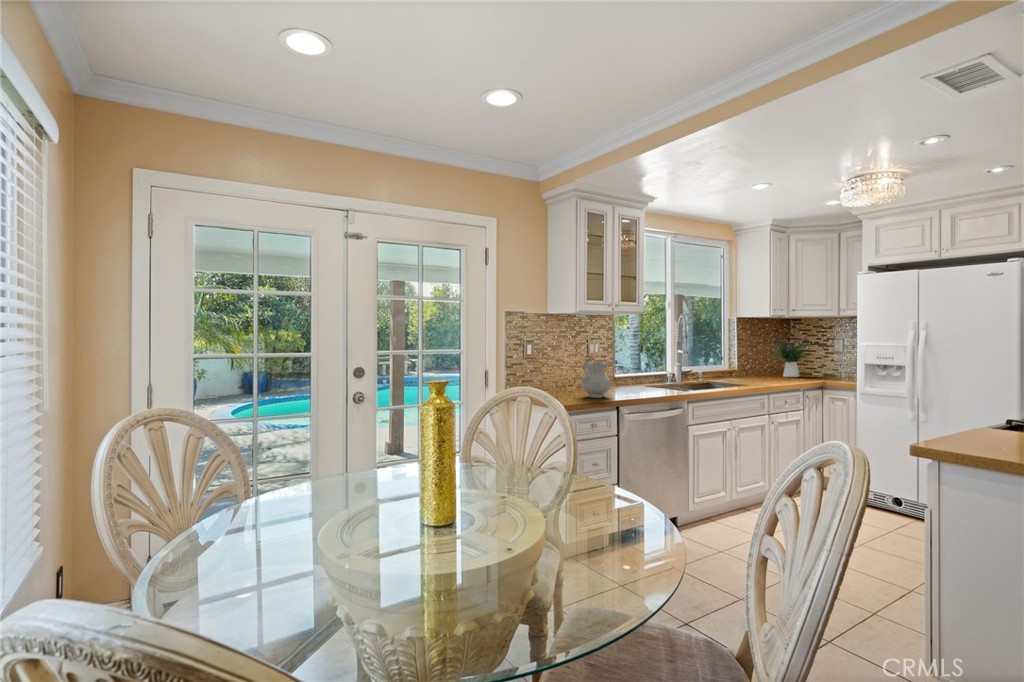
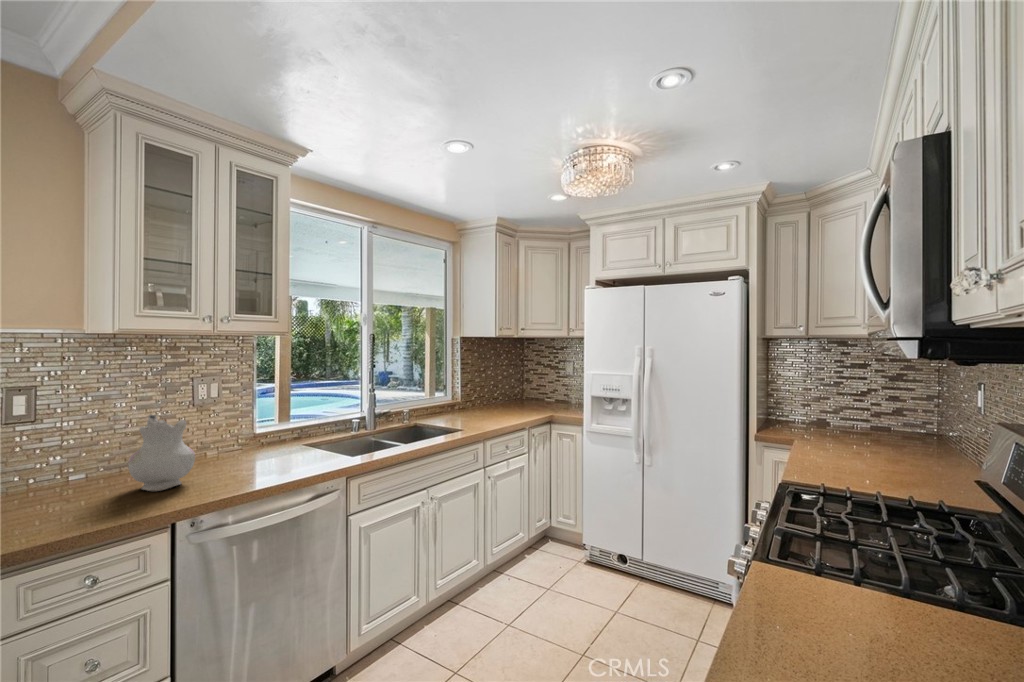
flower arrangement: present [773,337,812,377] -> none [498,357,544,407]

